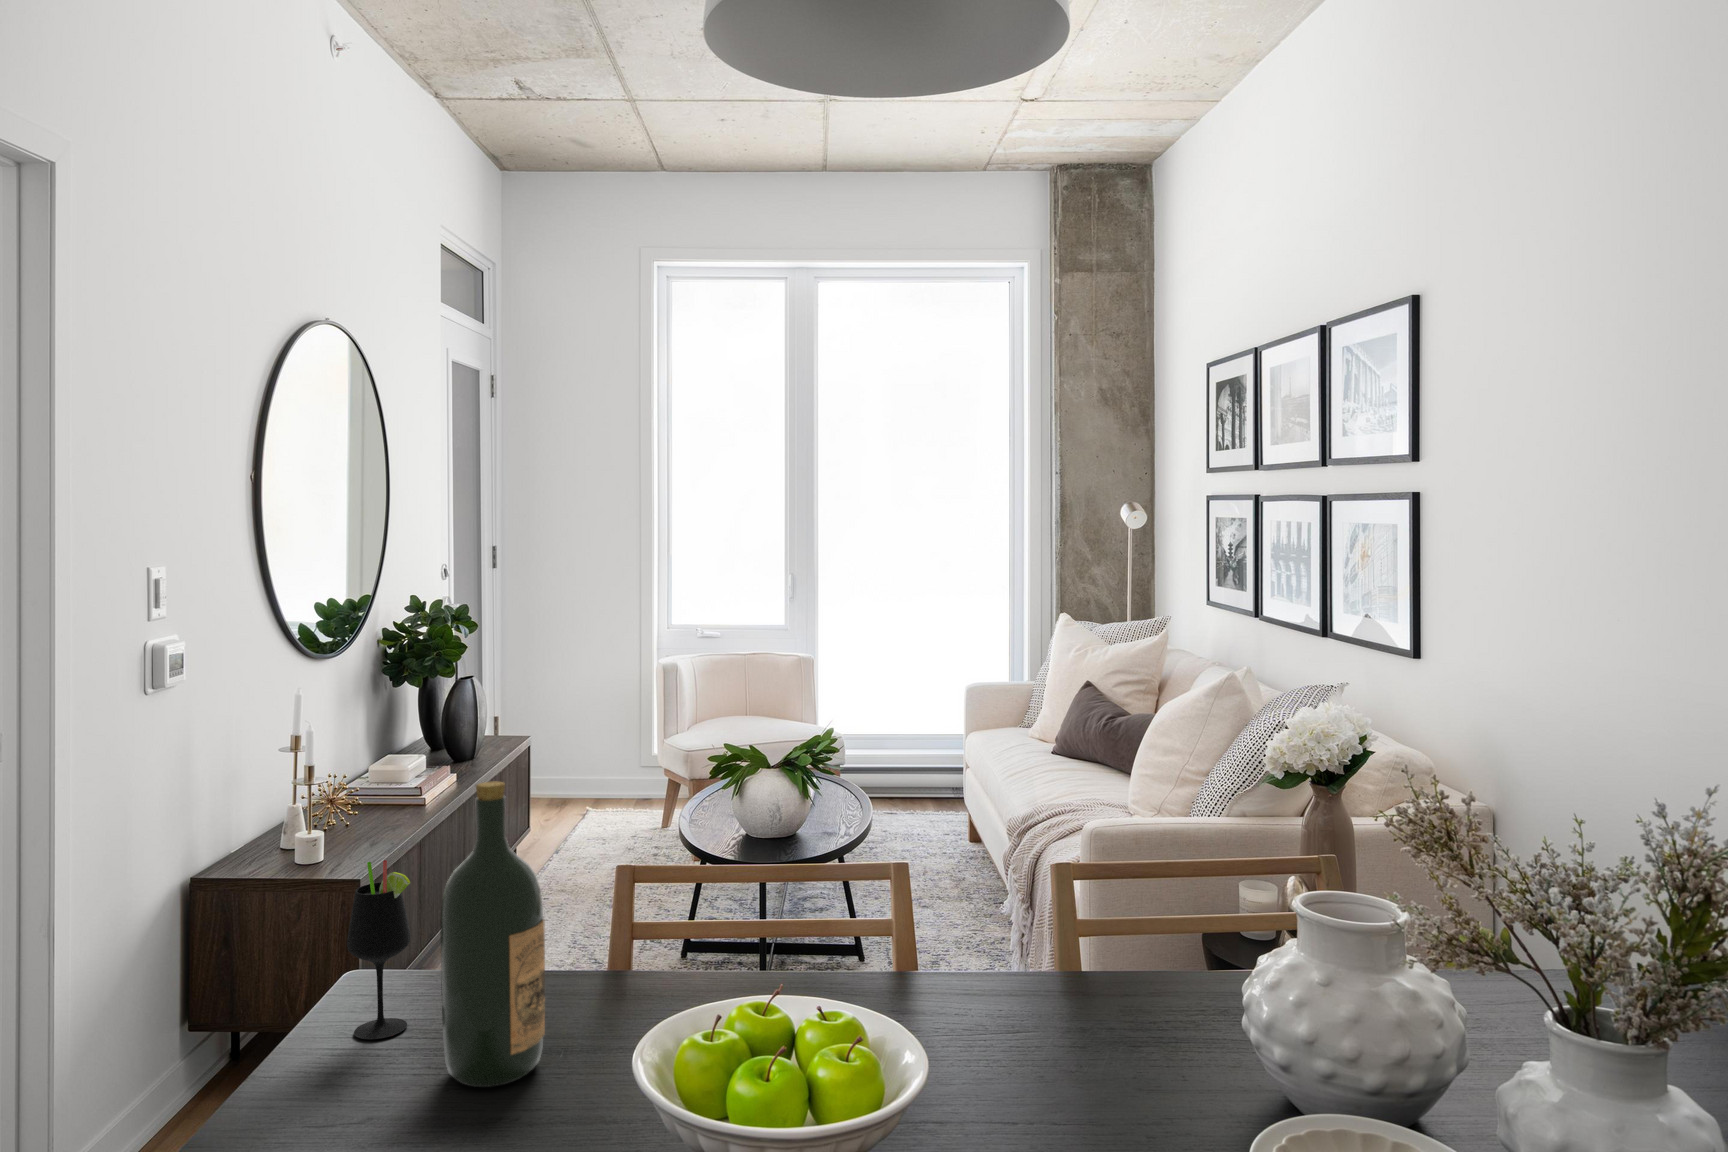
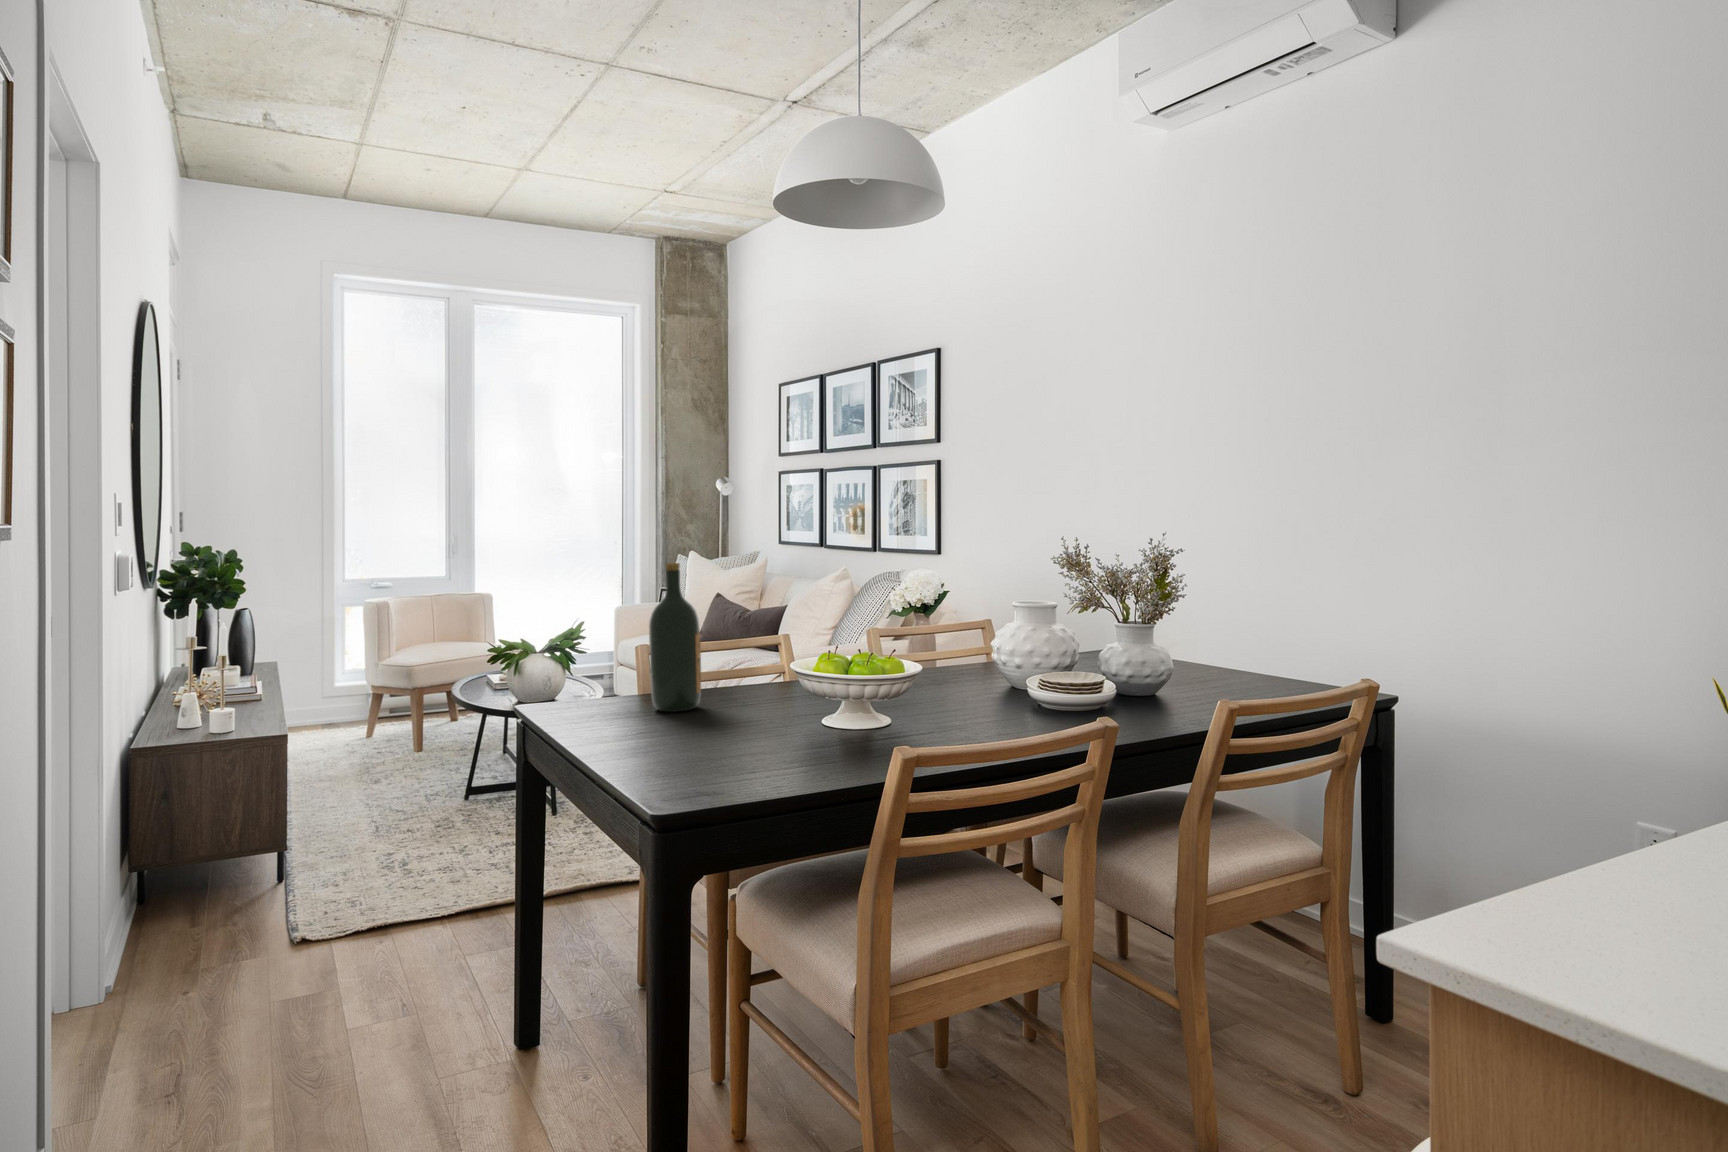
wine glass: present [347,860,411,1039] -> none [567,614,606,712]

